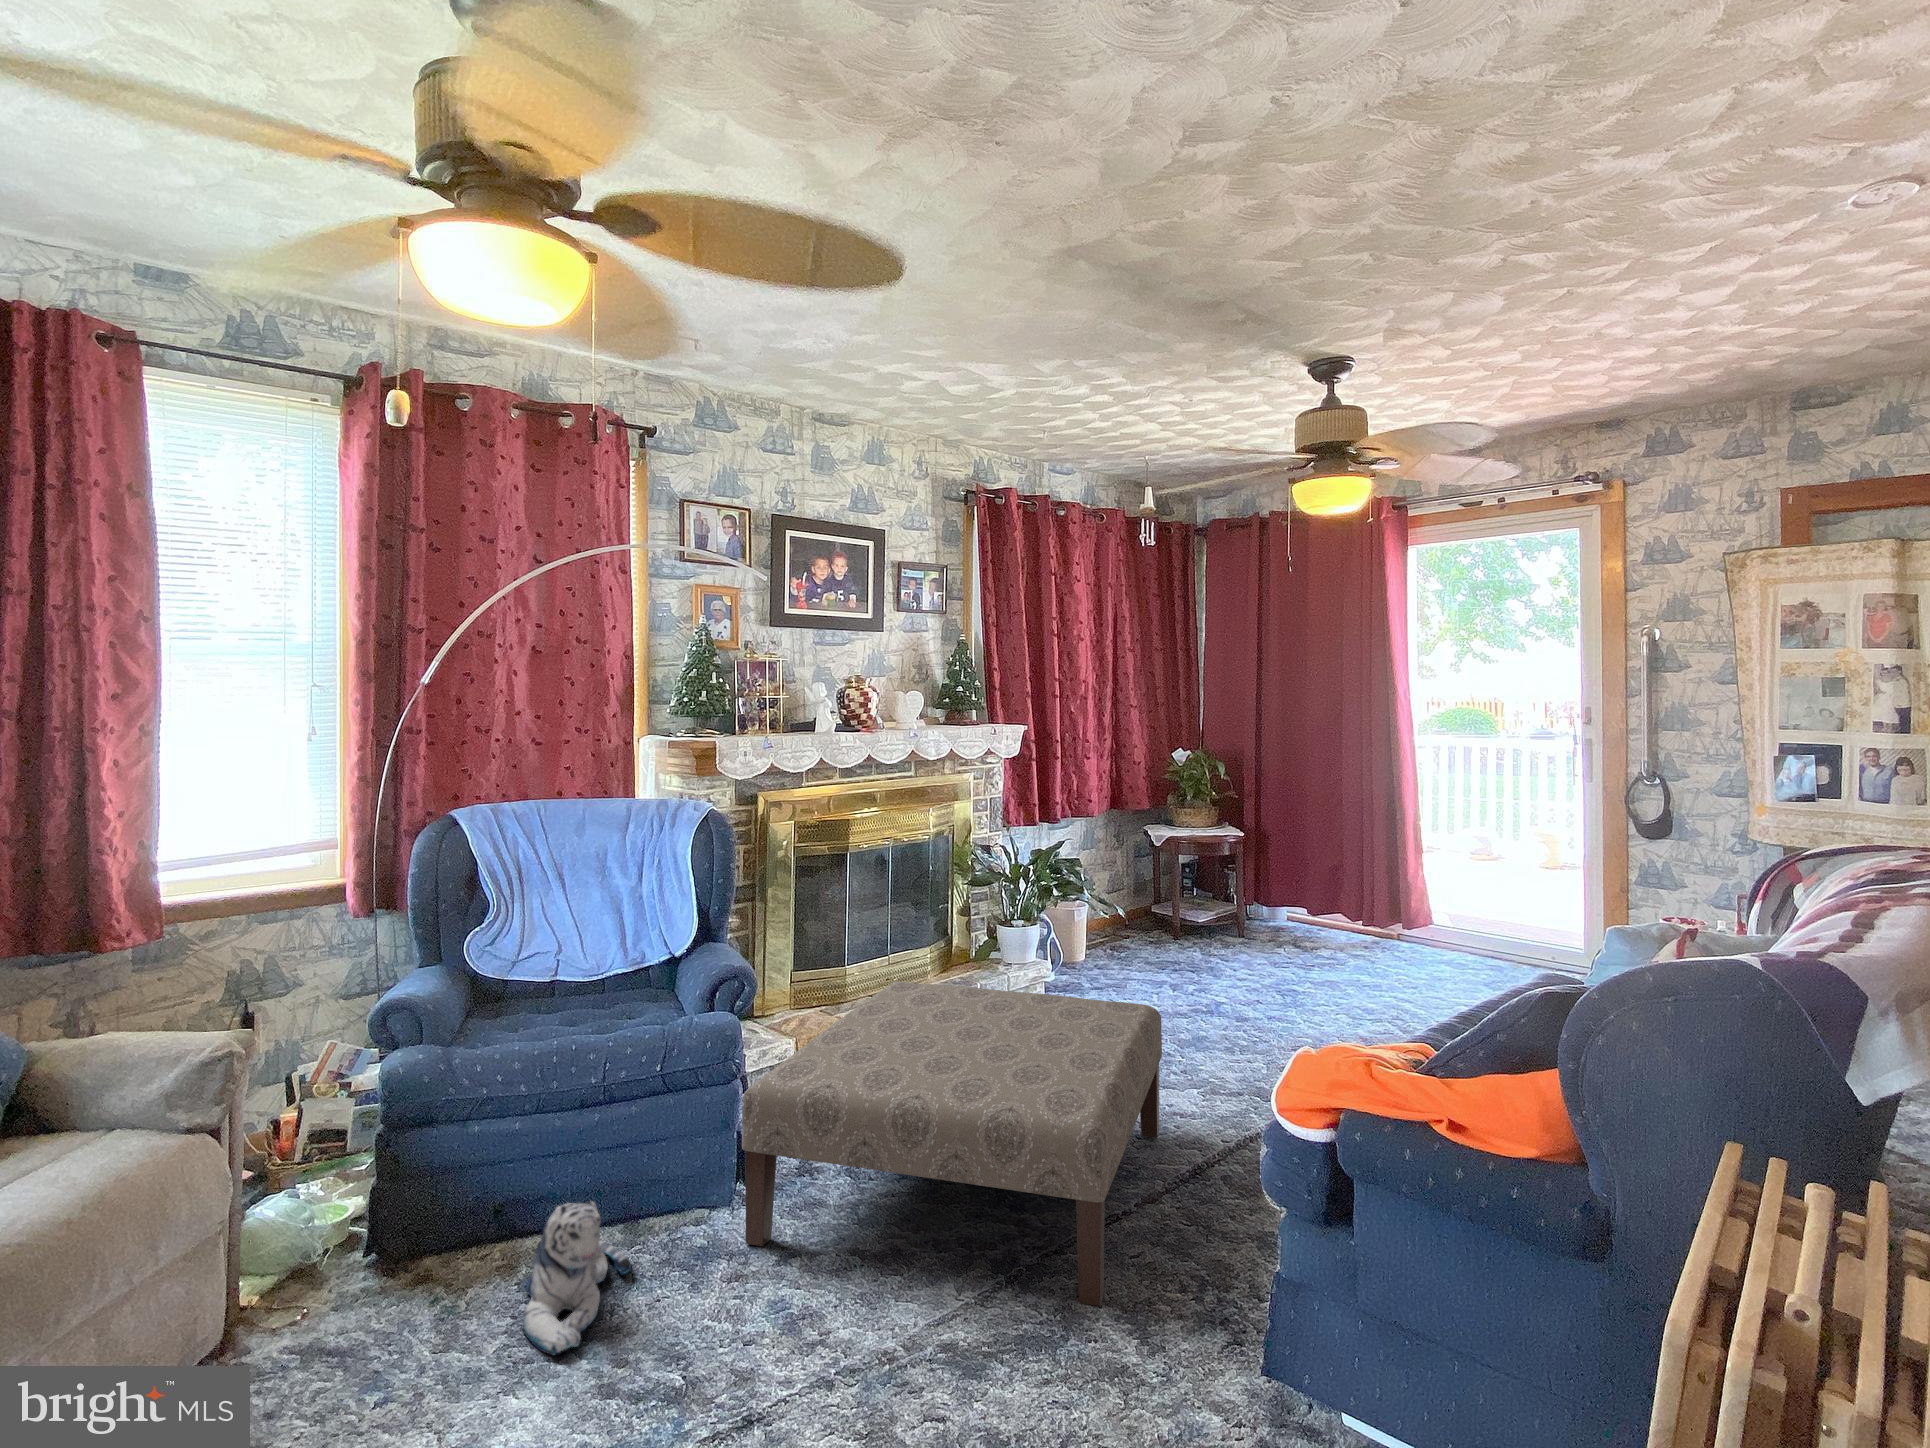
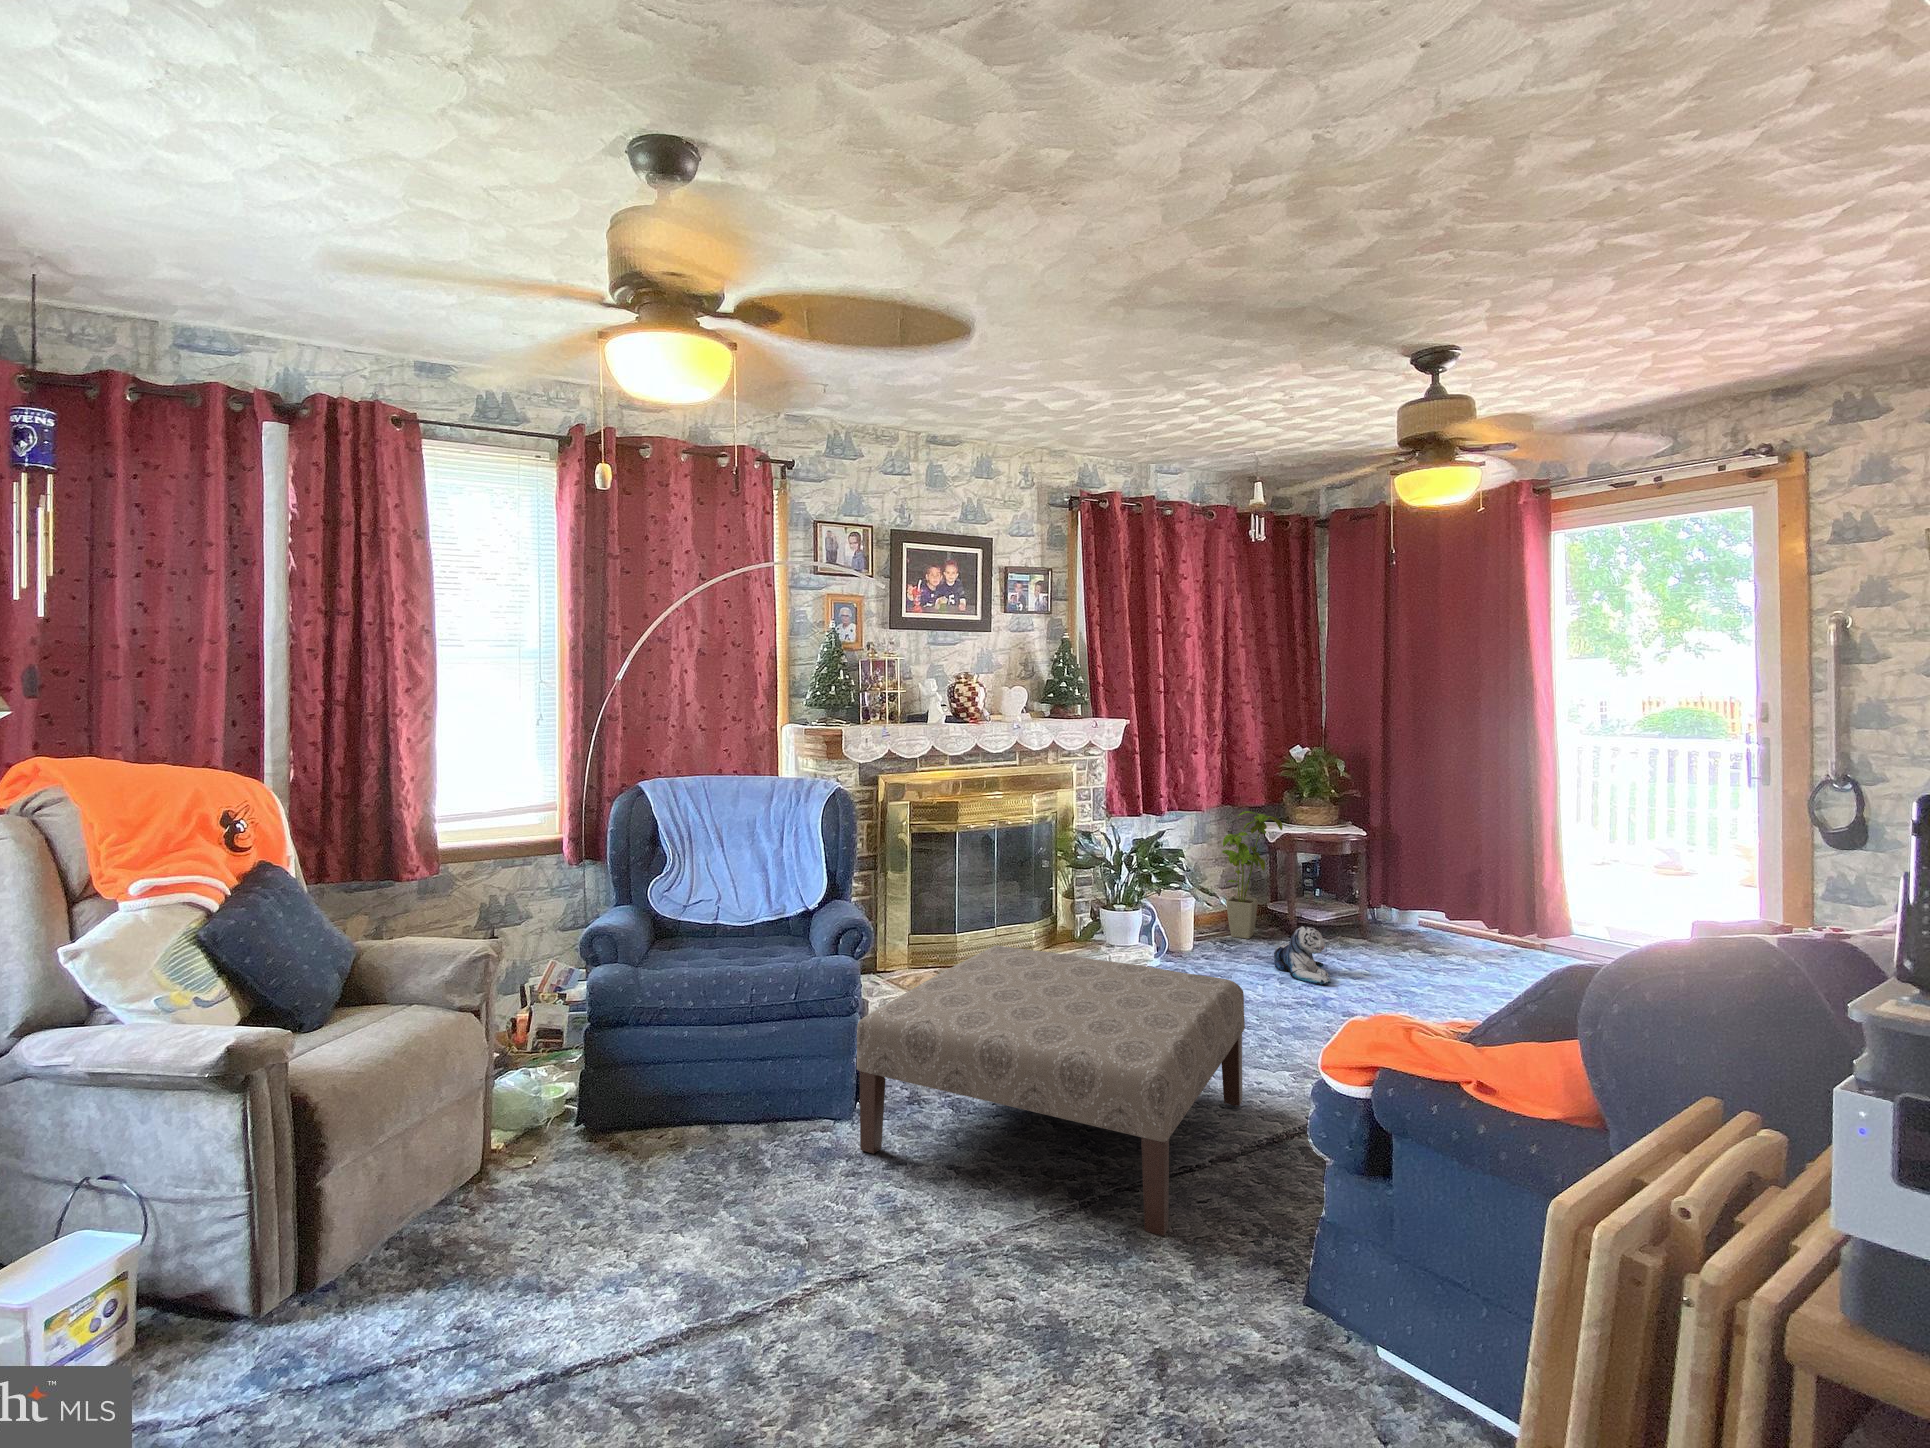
house plant: none [1113,817,1172,947] -> present [1222,811,1283,939]
plush toy: present [523,1201,632,1355] -> present [1274,927,1331,985]

